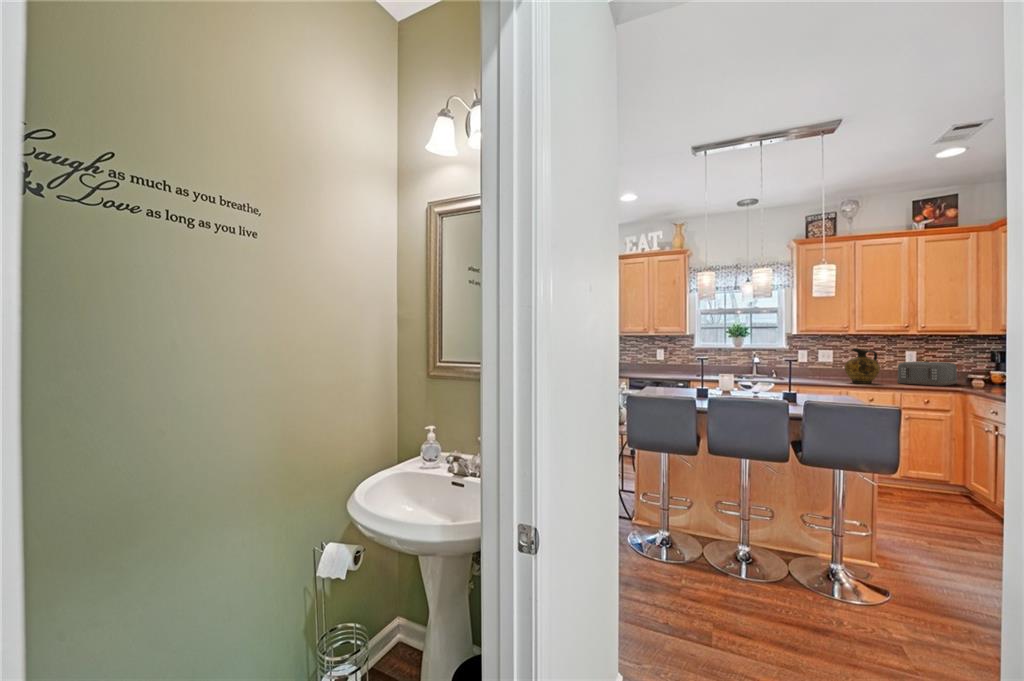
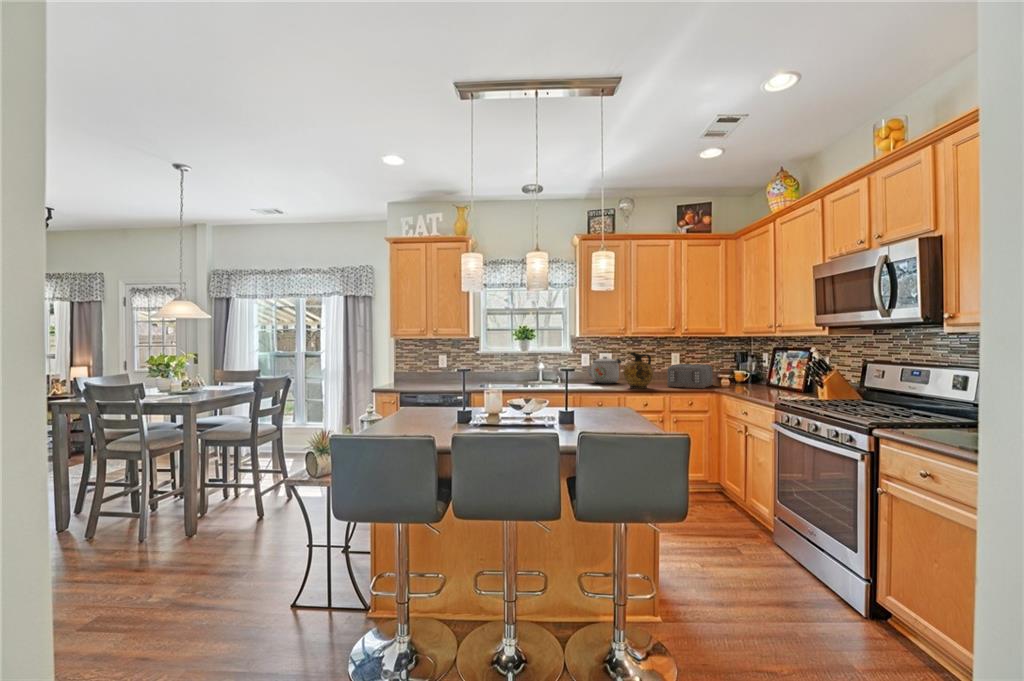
kettle: none [803,353,844,379] -> present [587,357,621,384]

